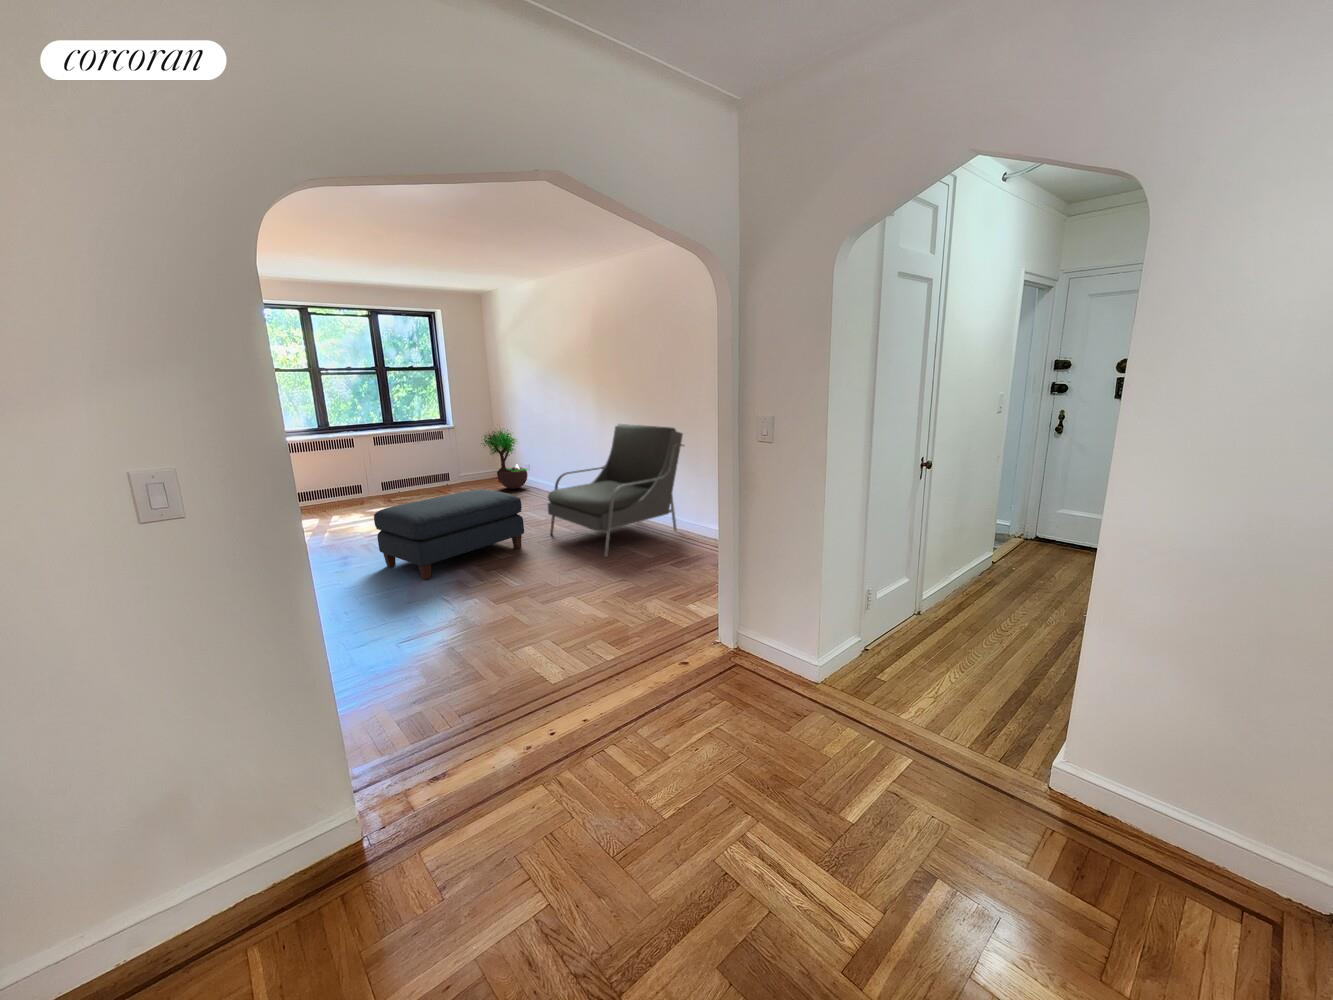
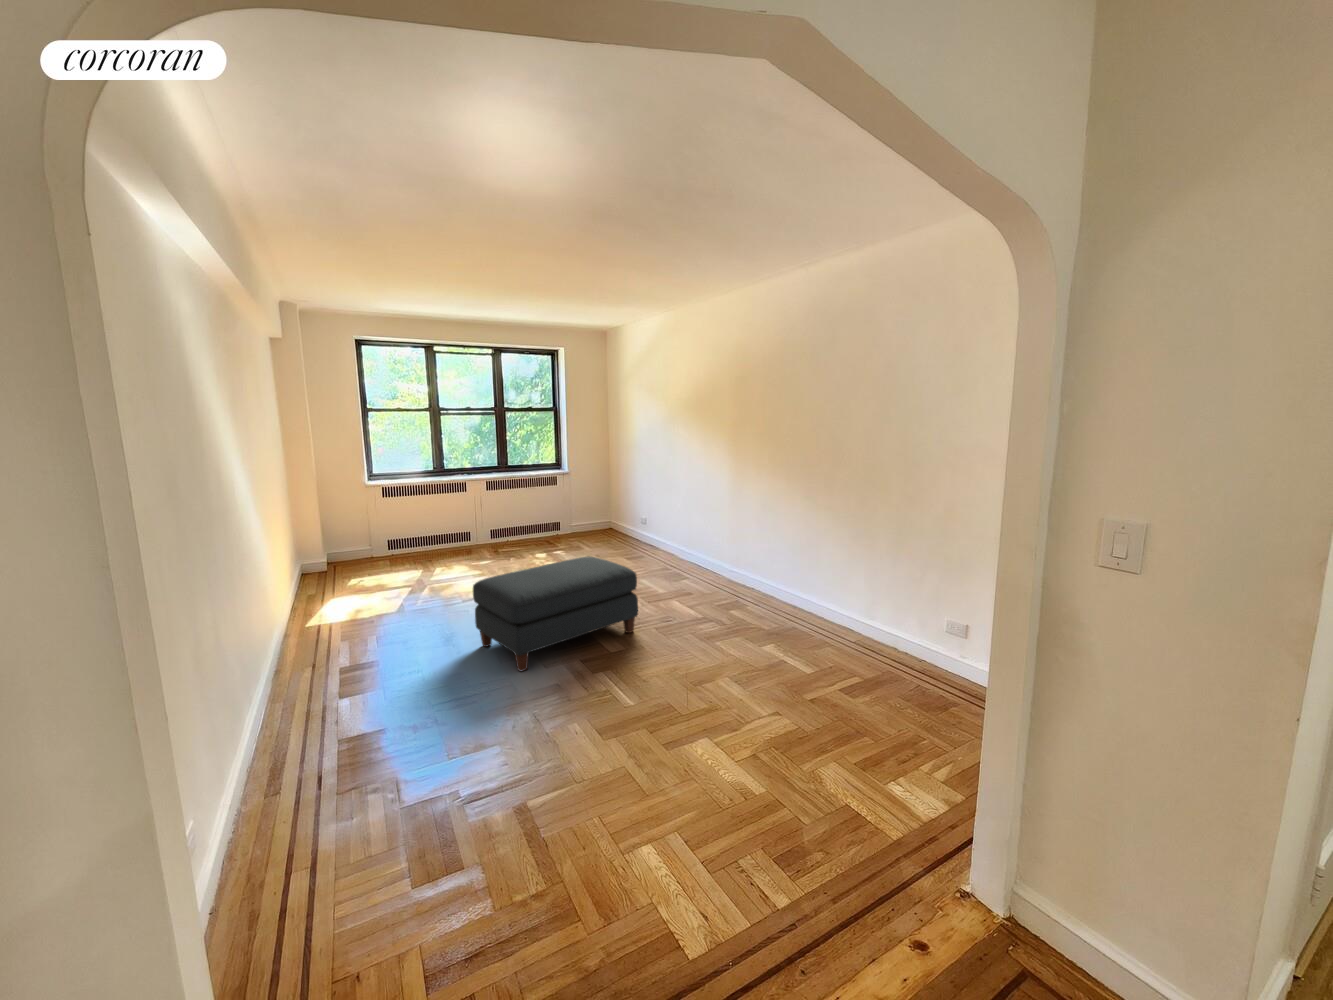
armchair: present [548,424,684,557] -> none [668,481,848,660]
potted tree: present [482,429,527,489] -> none [595,471,645,545]

